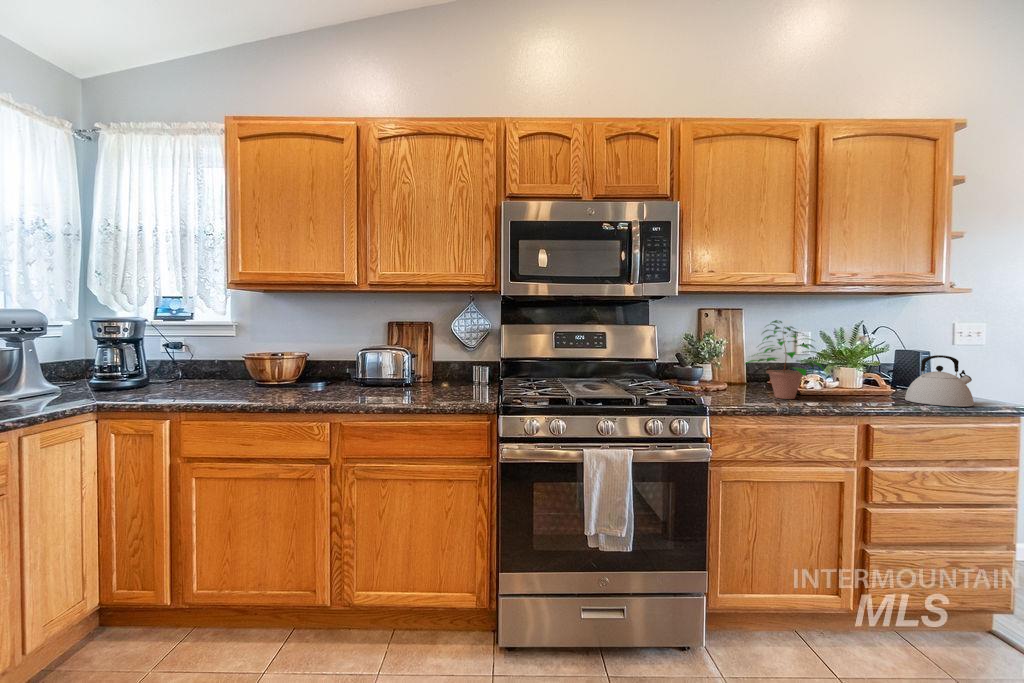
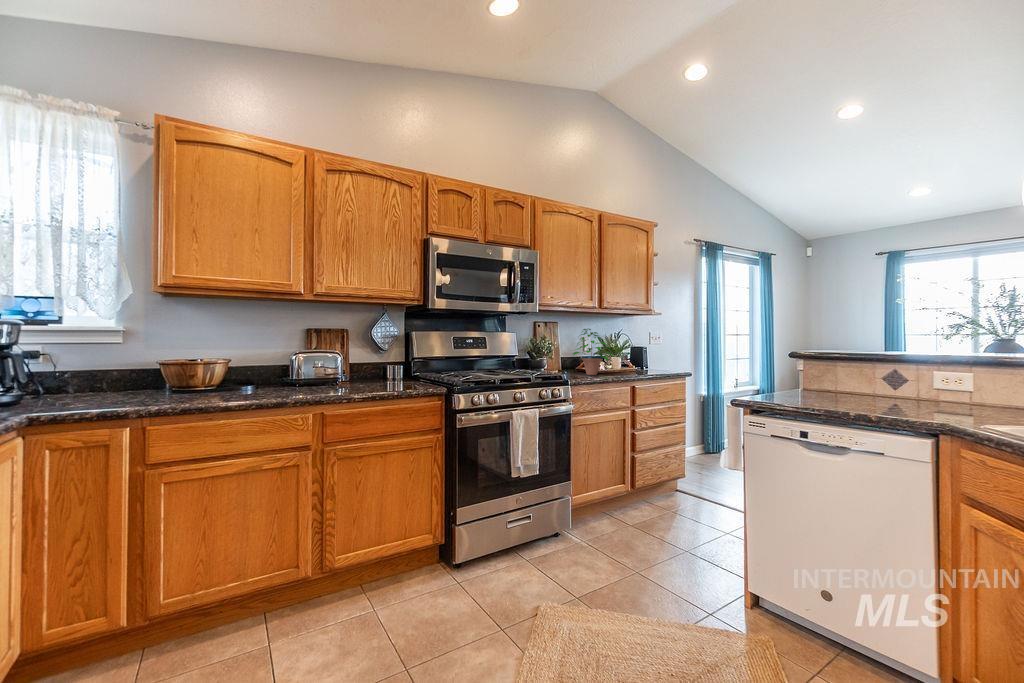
kettle: present [905,355,974,407] -> none [641,348,670,374]

